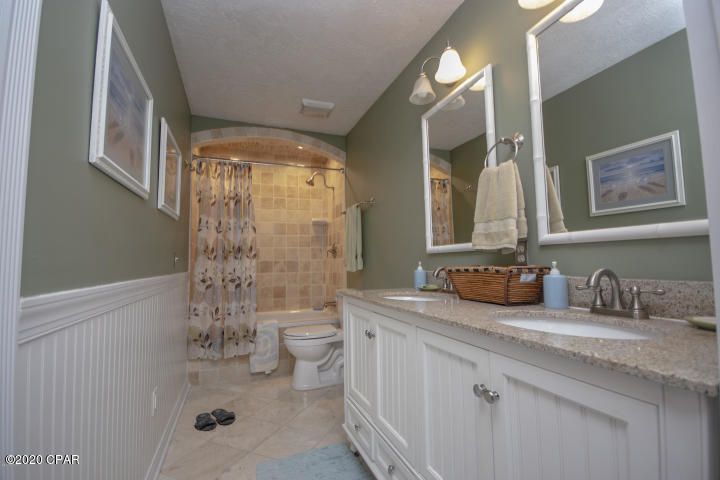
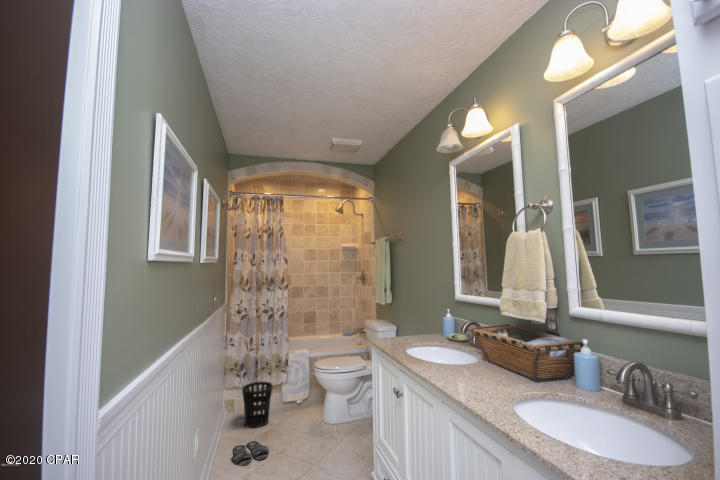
wastebasket: none [207,352,240,398] -> present [242,381,273,428]

